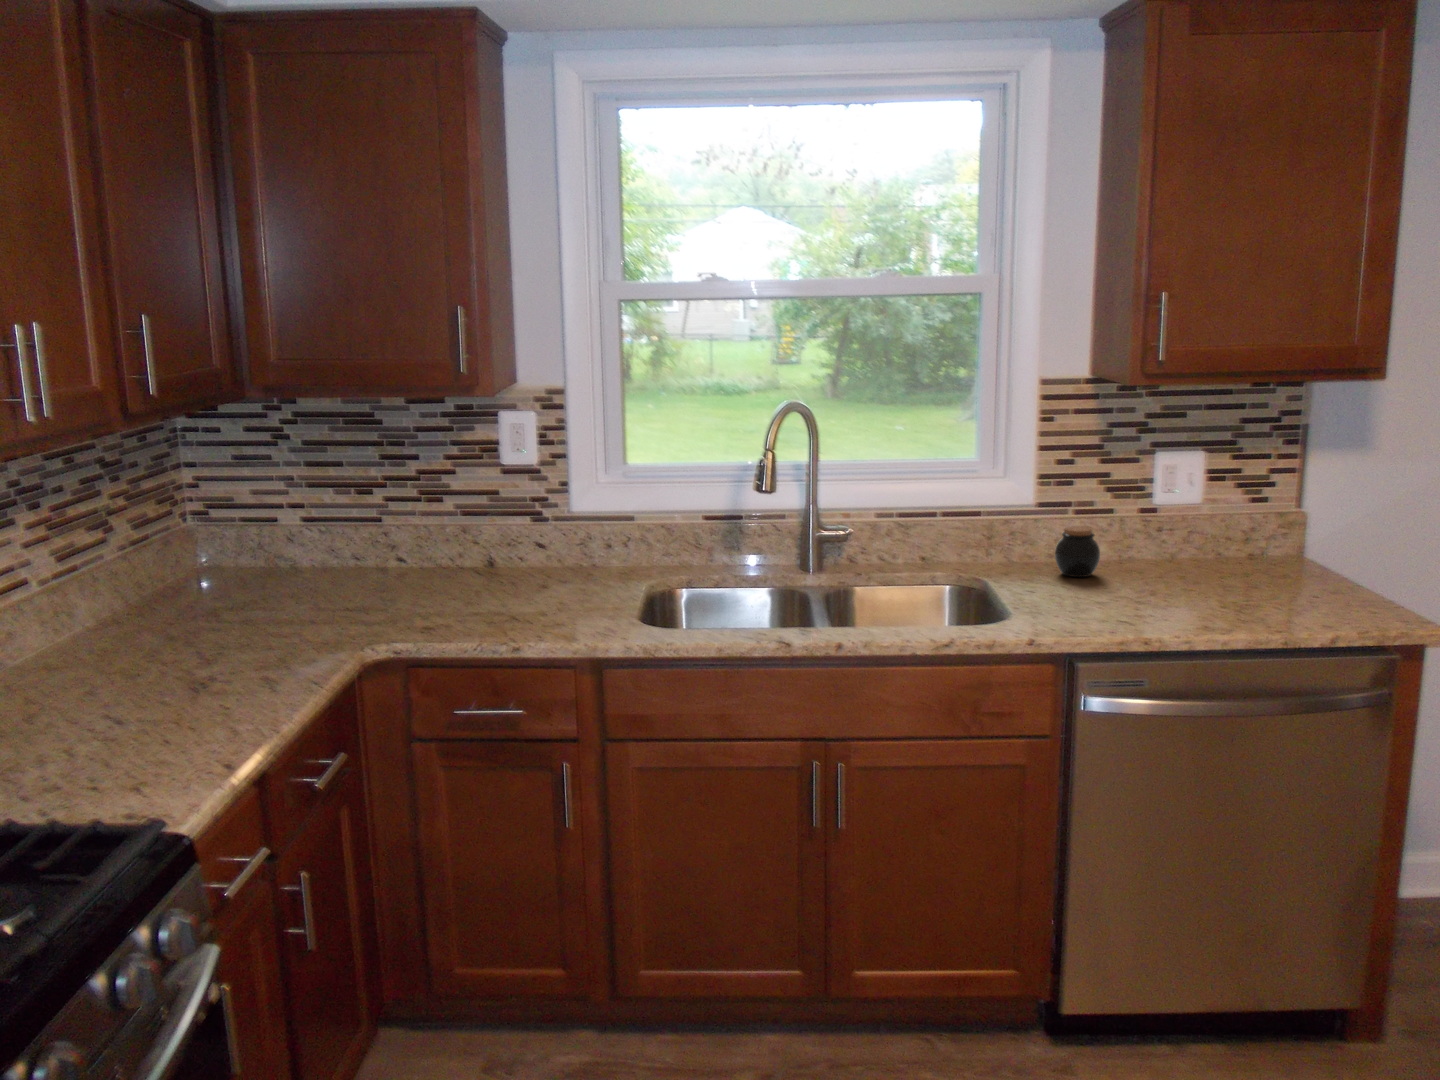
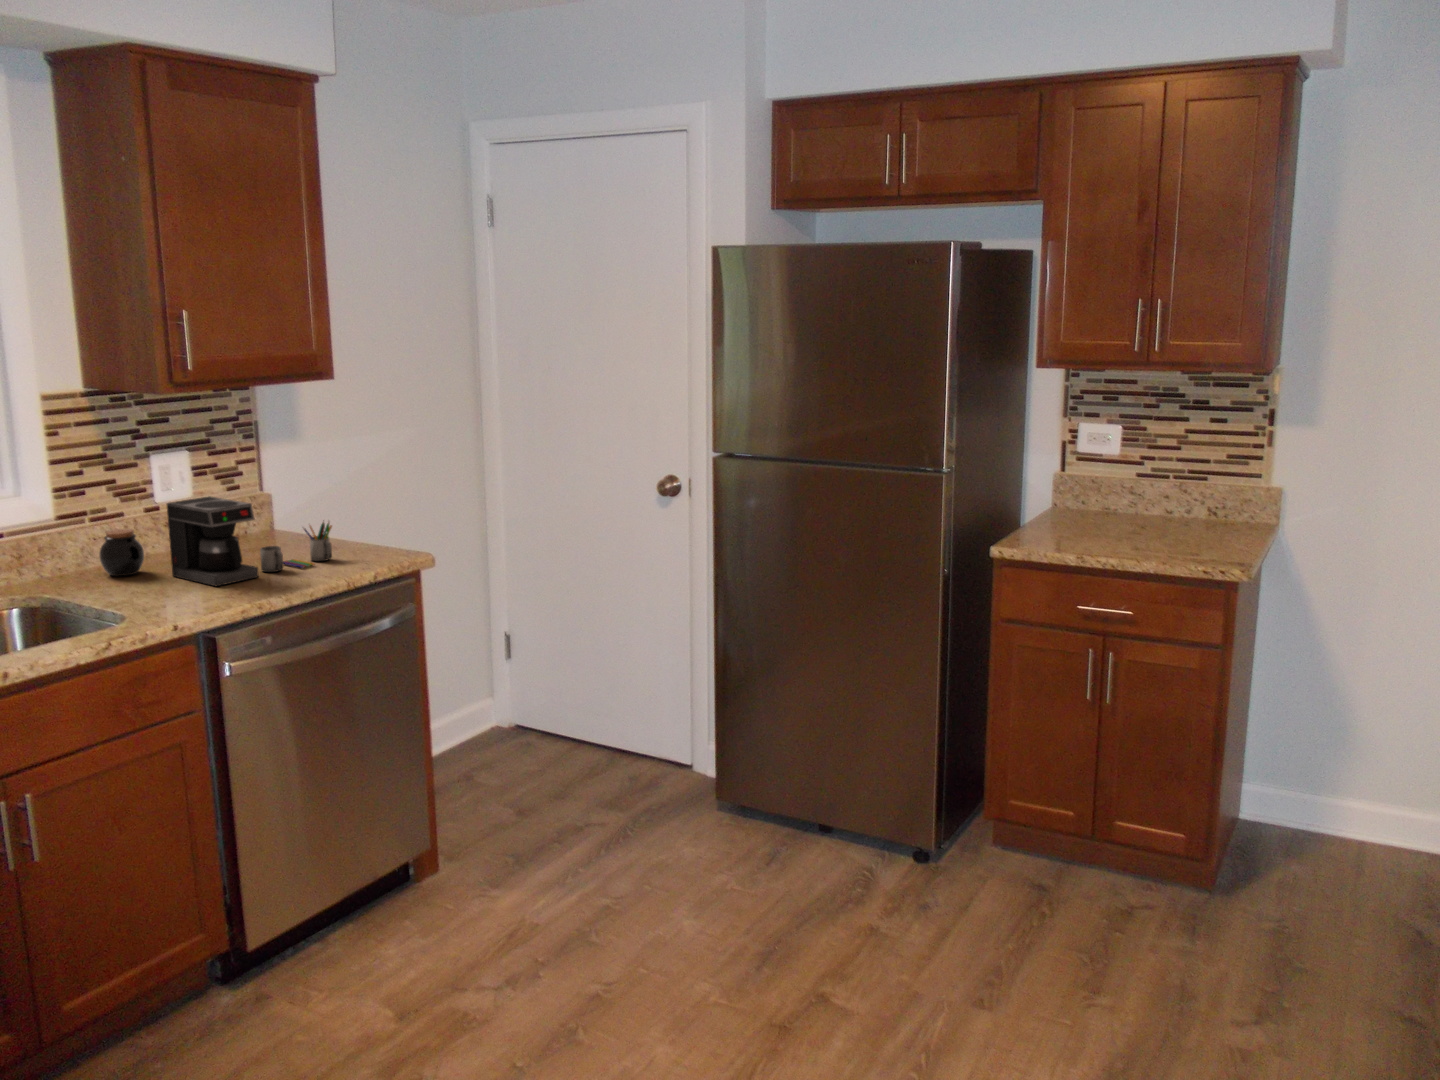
coffee maker: none [1114,505,1318,610] -> present [167,496,332,586]

